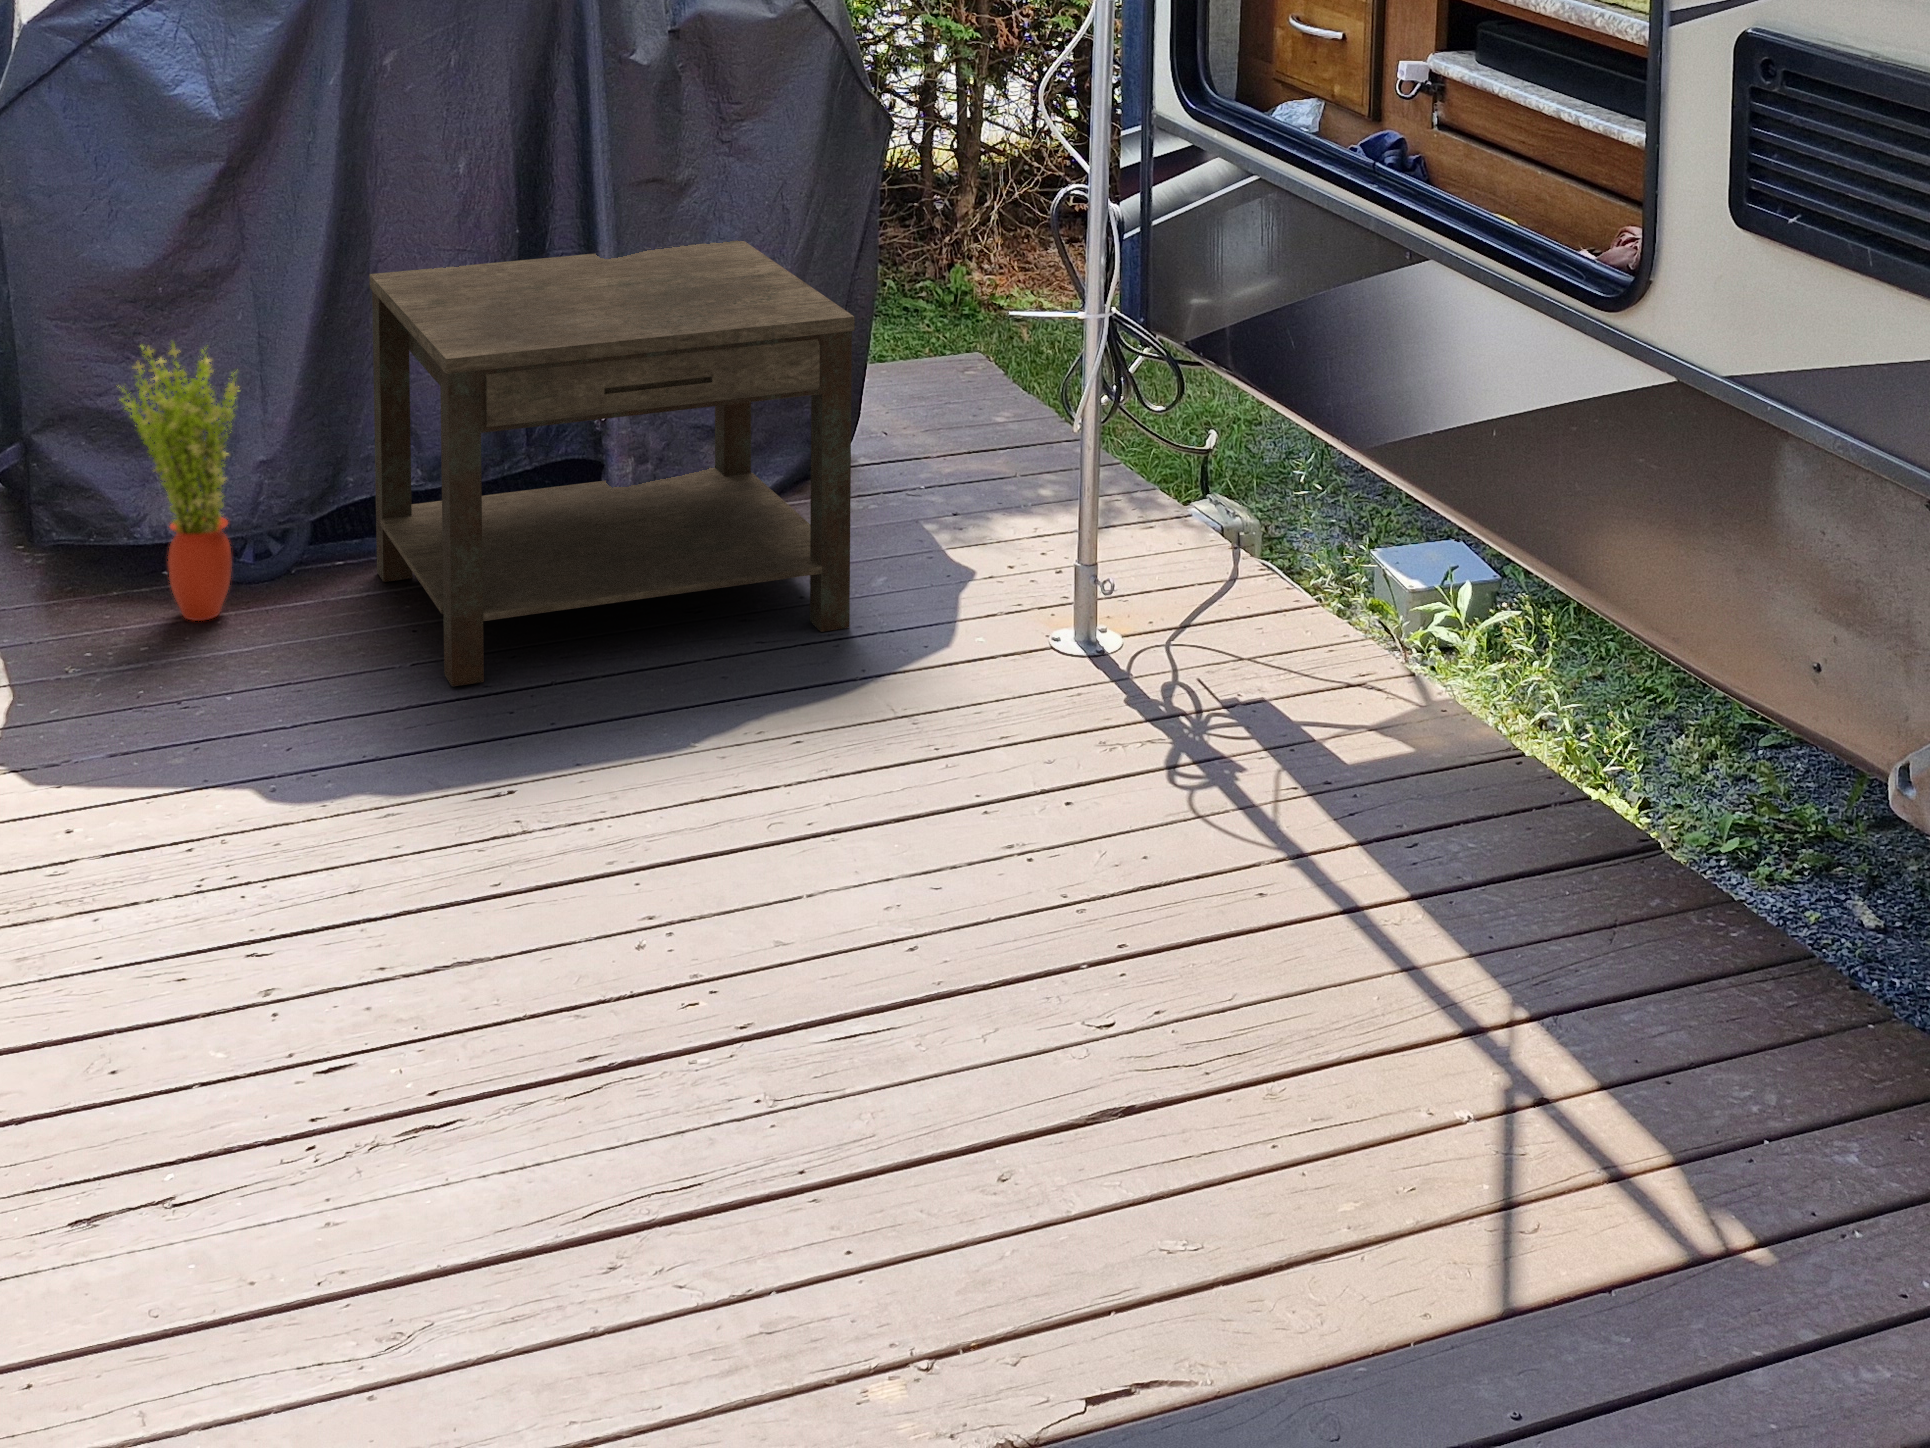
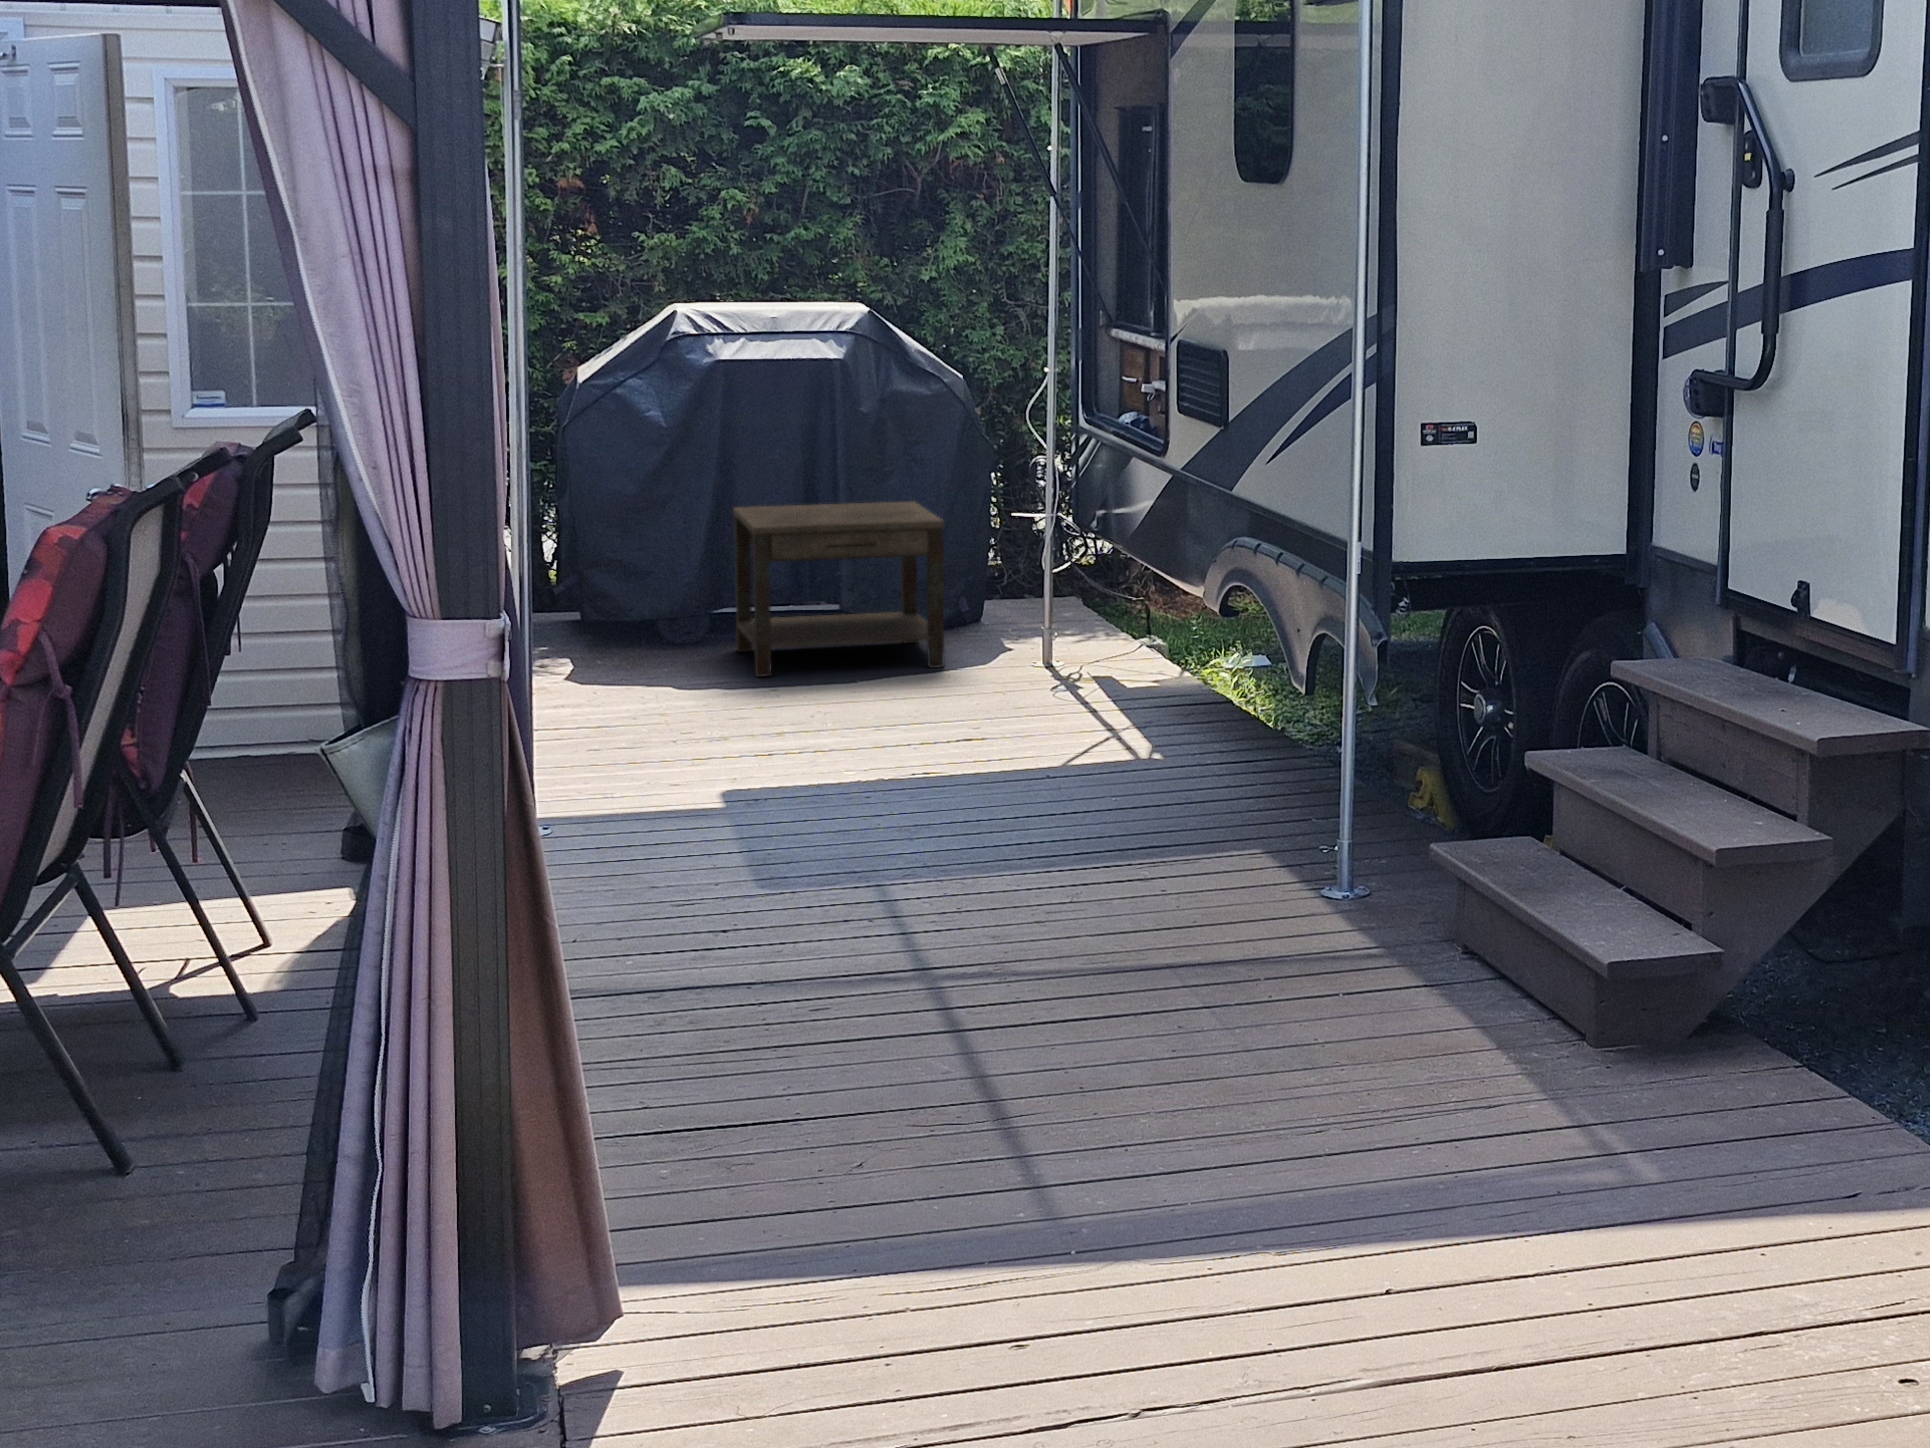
potted plant: present [121,343,239,621] -> none [615,531,670,660]

